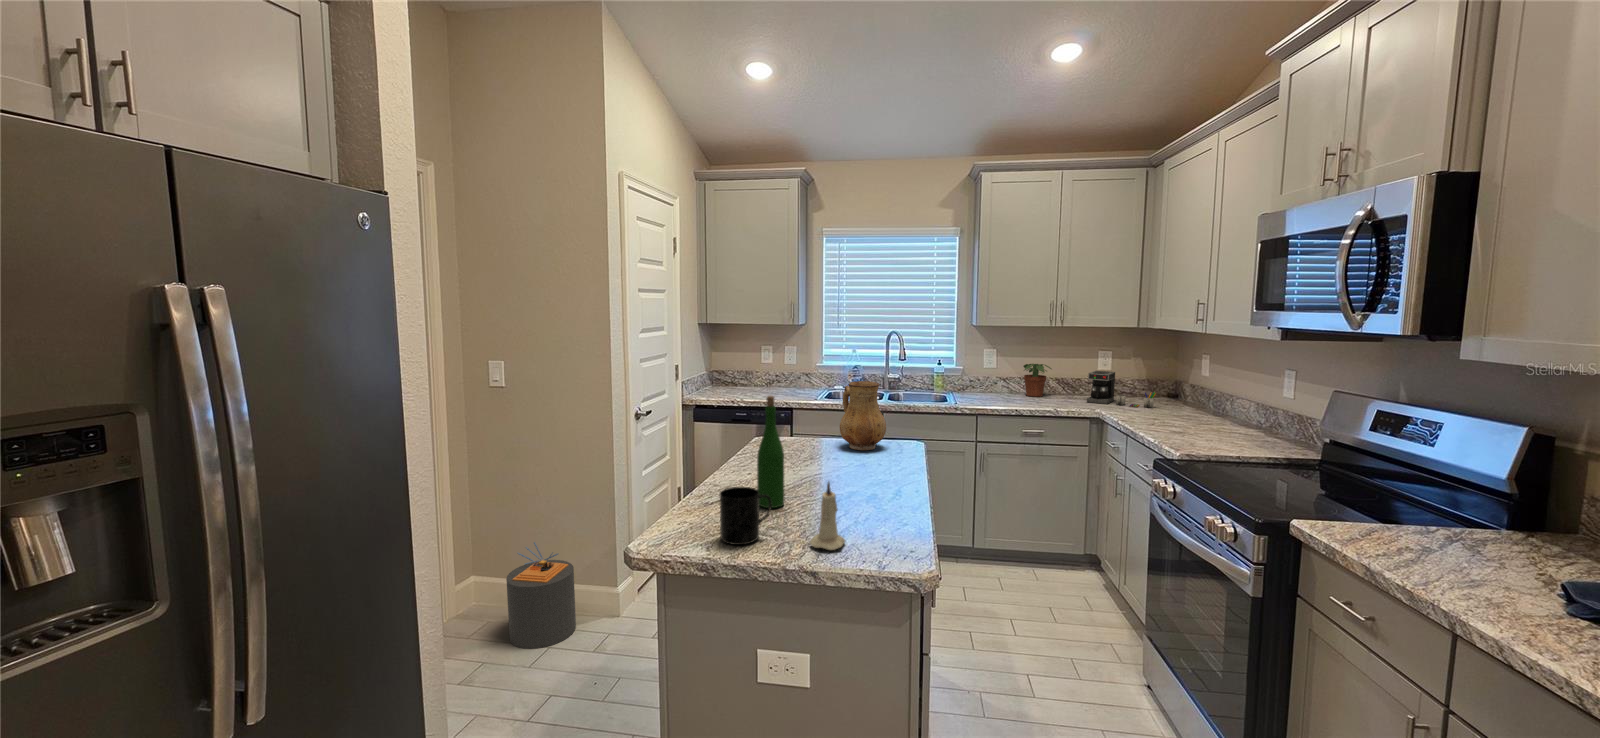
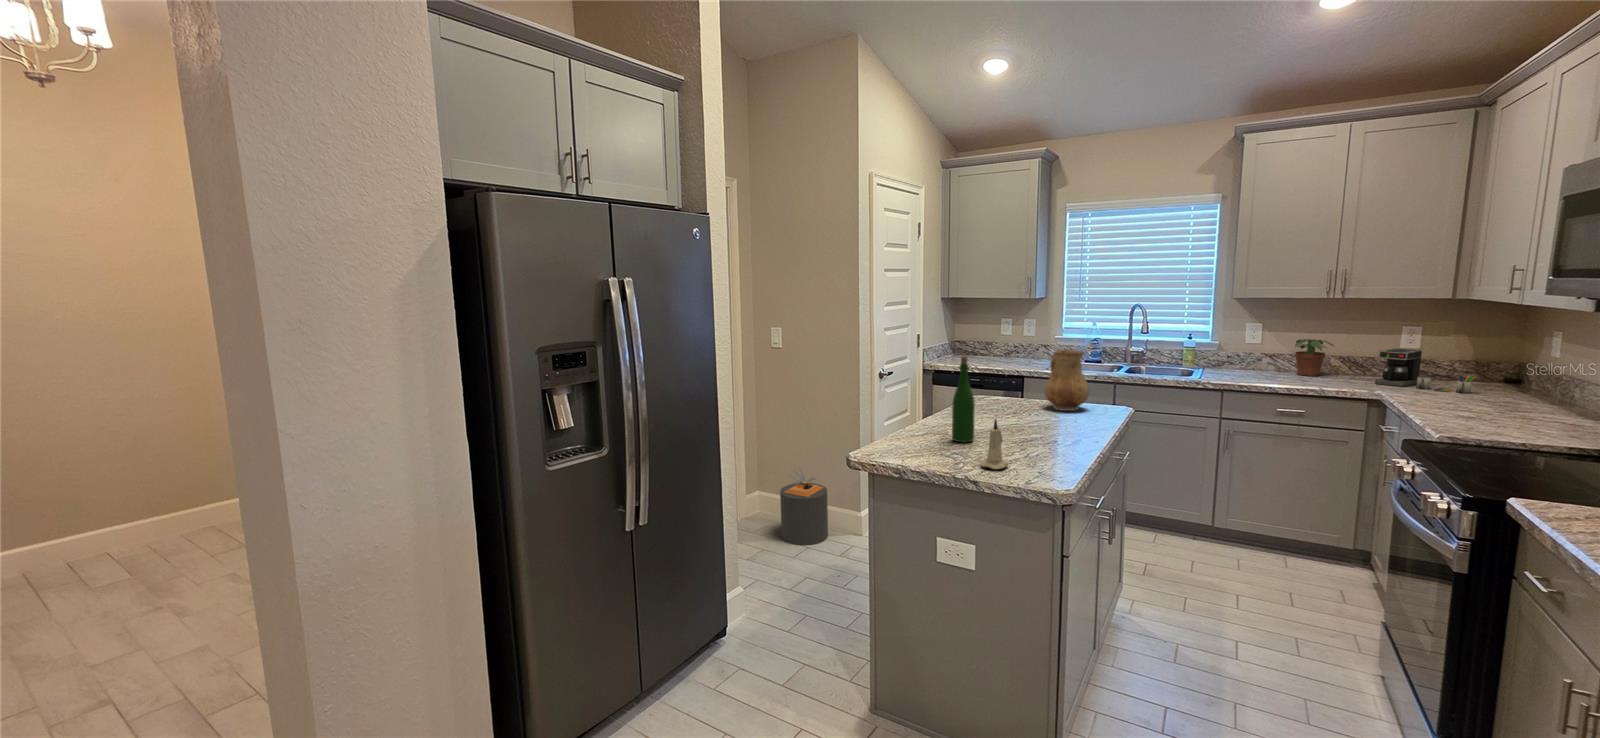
mug: present [720,487,772,545] -> none [916,420,954,460]

